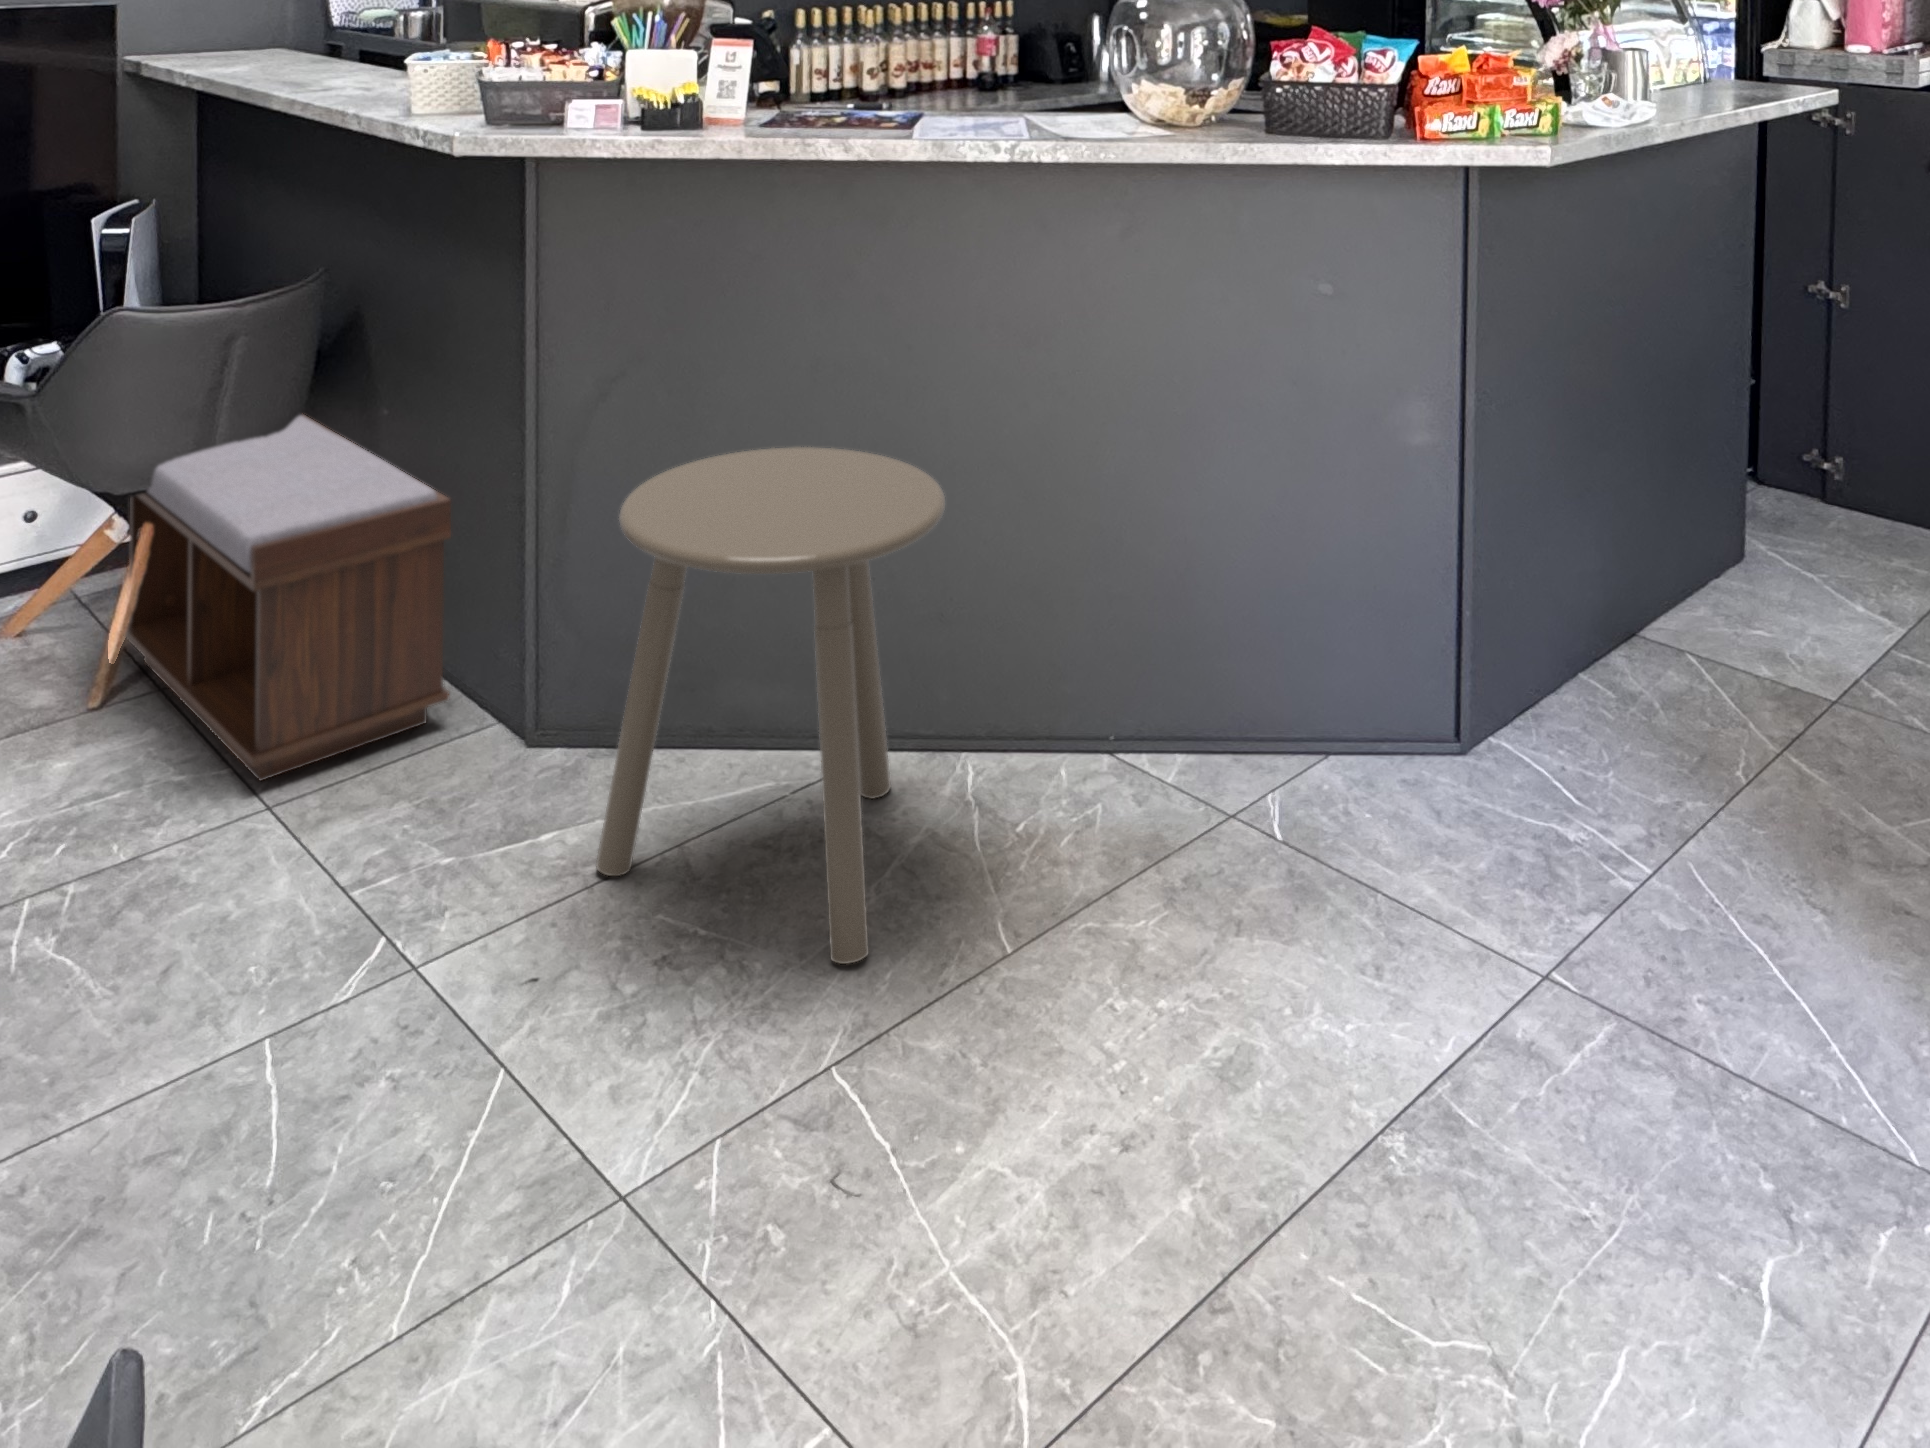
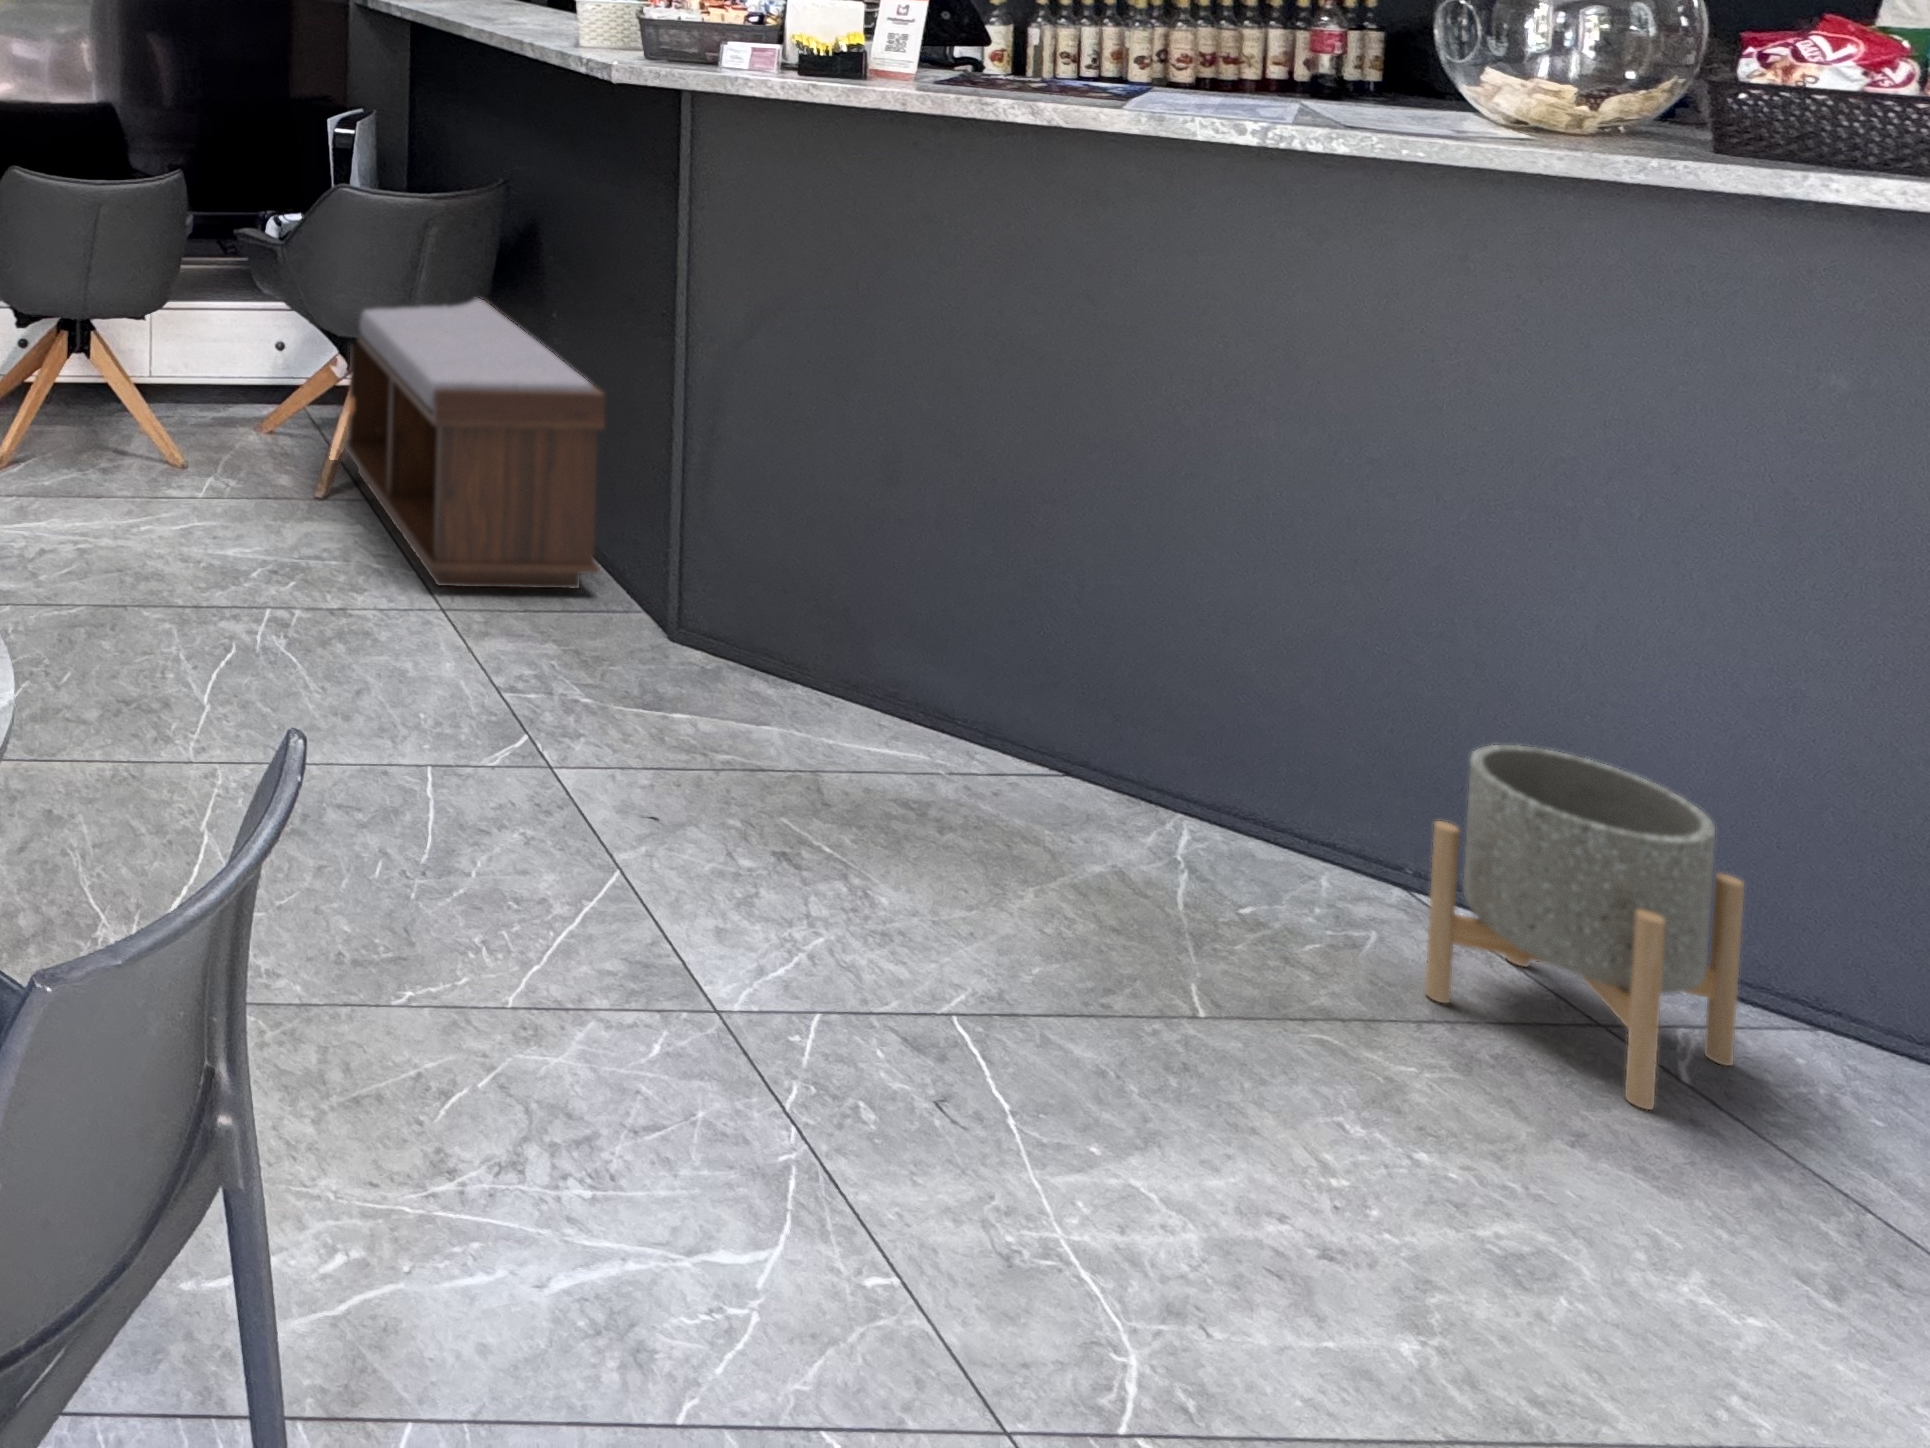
side table: present [596,447,945,964] -> none [723,405,1143,945]
planter: none [1136,611,1299,875] -> present [1425,745,1744,1109]

